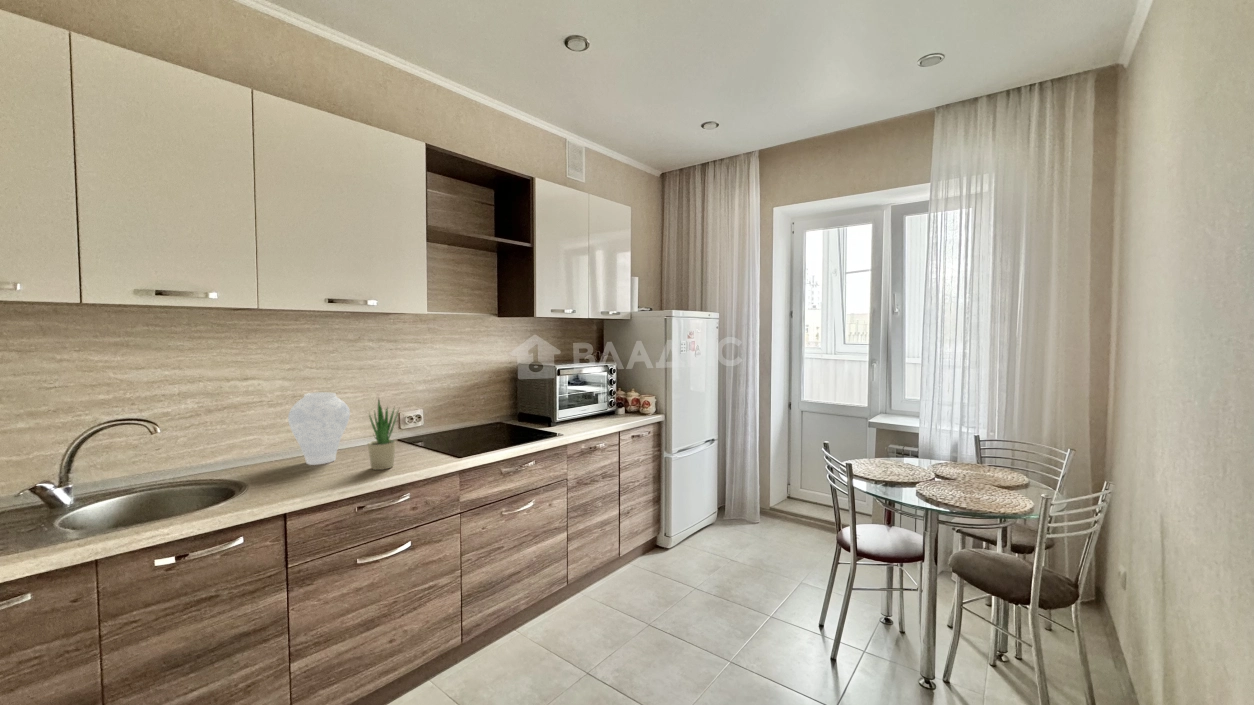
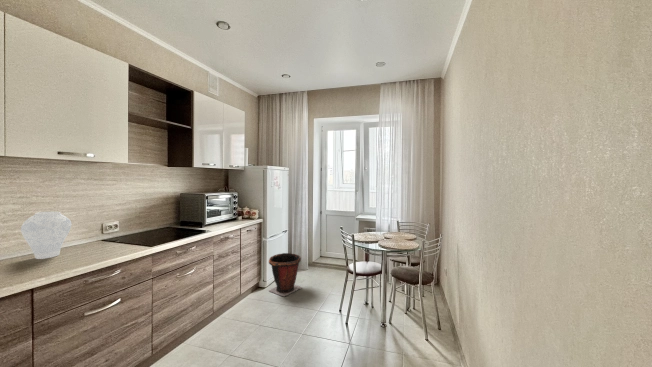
potted plant: present [368,400,398,470] -> none [89,213,112,258]
waste bin: none [673,484,741,574] -> present [269,253,302,296]

